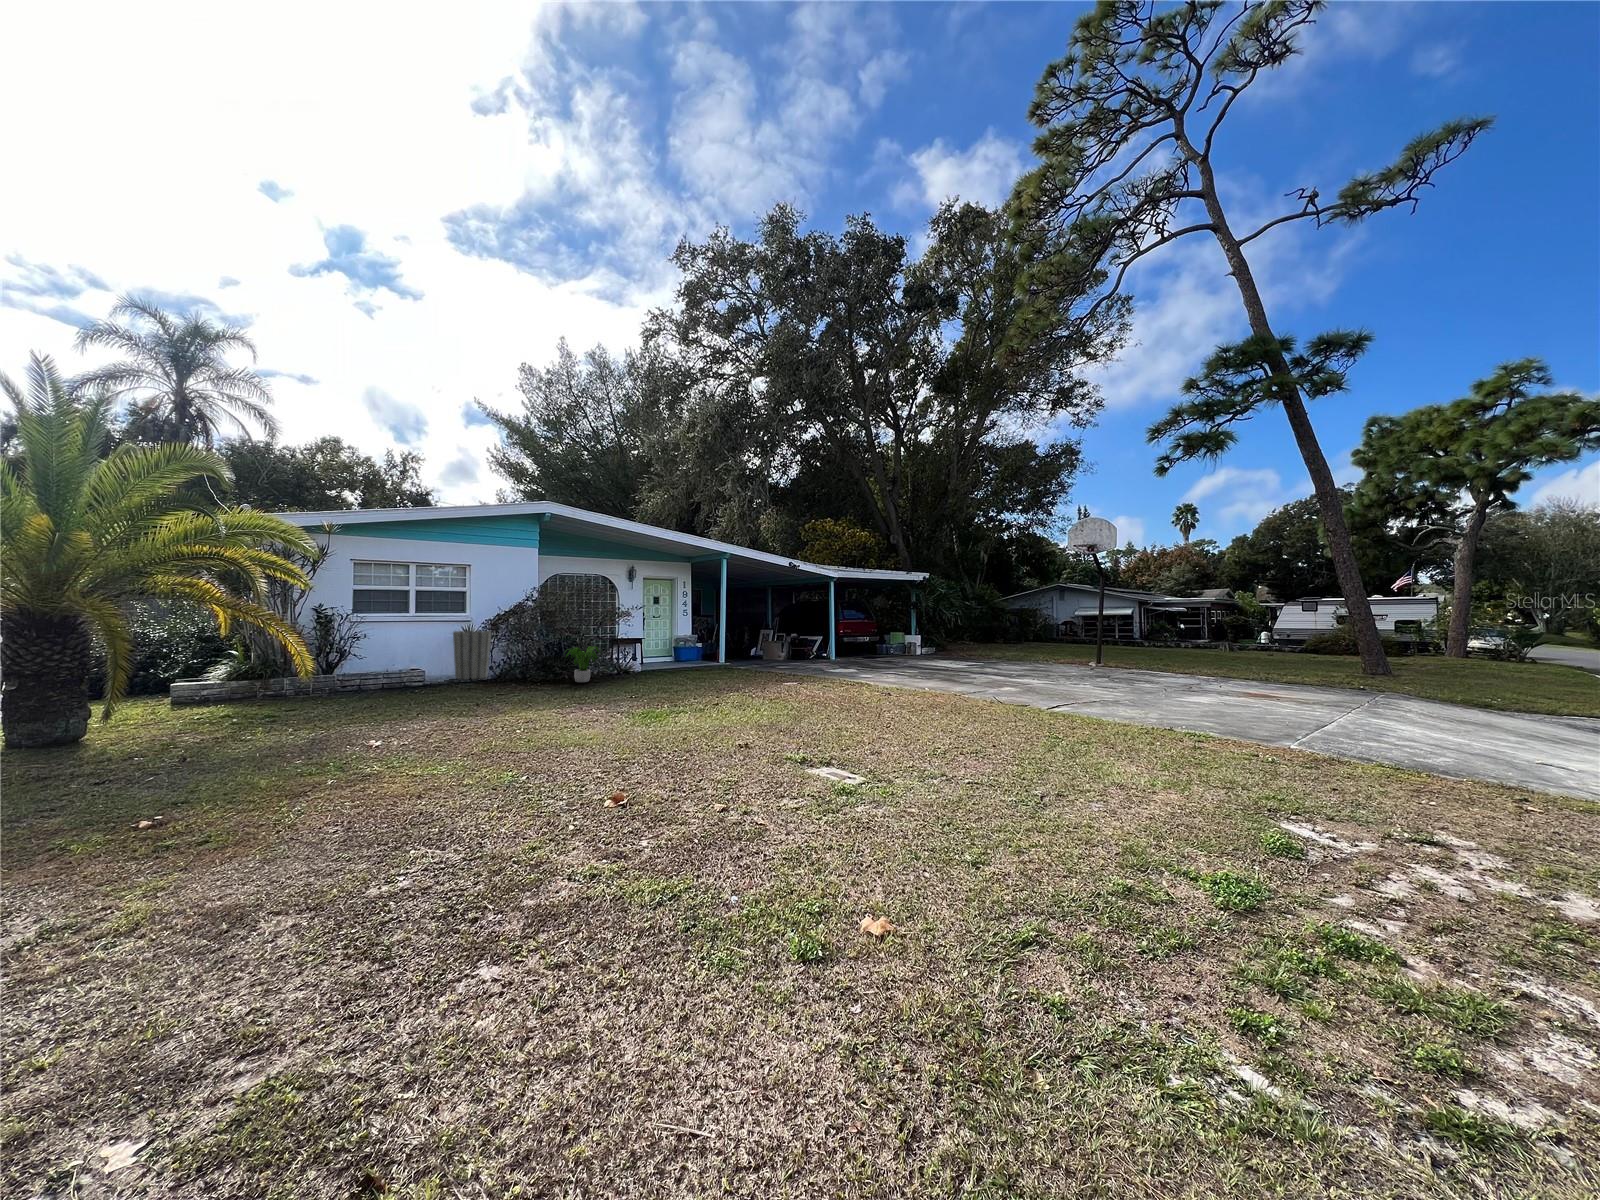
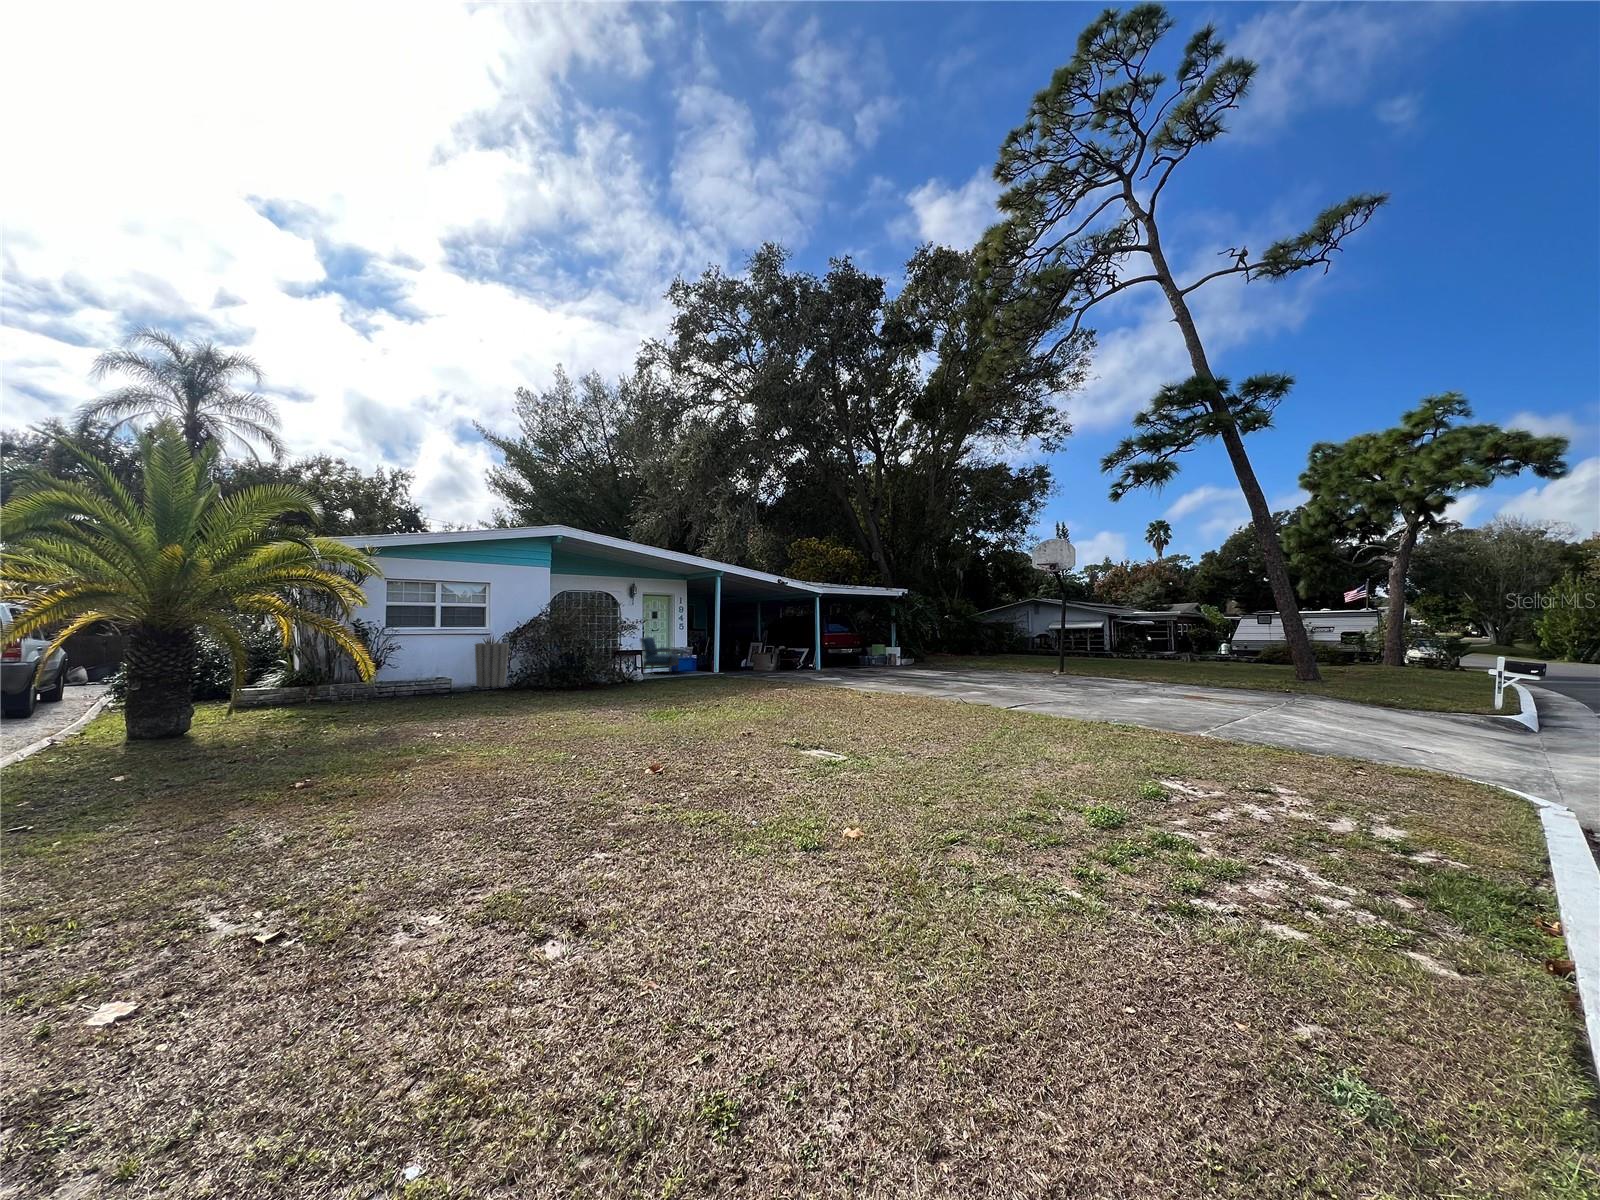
chair: none [639,624,681,664] -> present [640,637,679,673]
potted plant: present [566,646,602,682] -> none [576,656,613,689]

